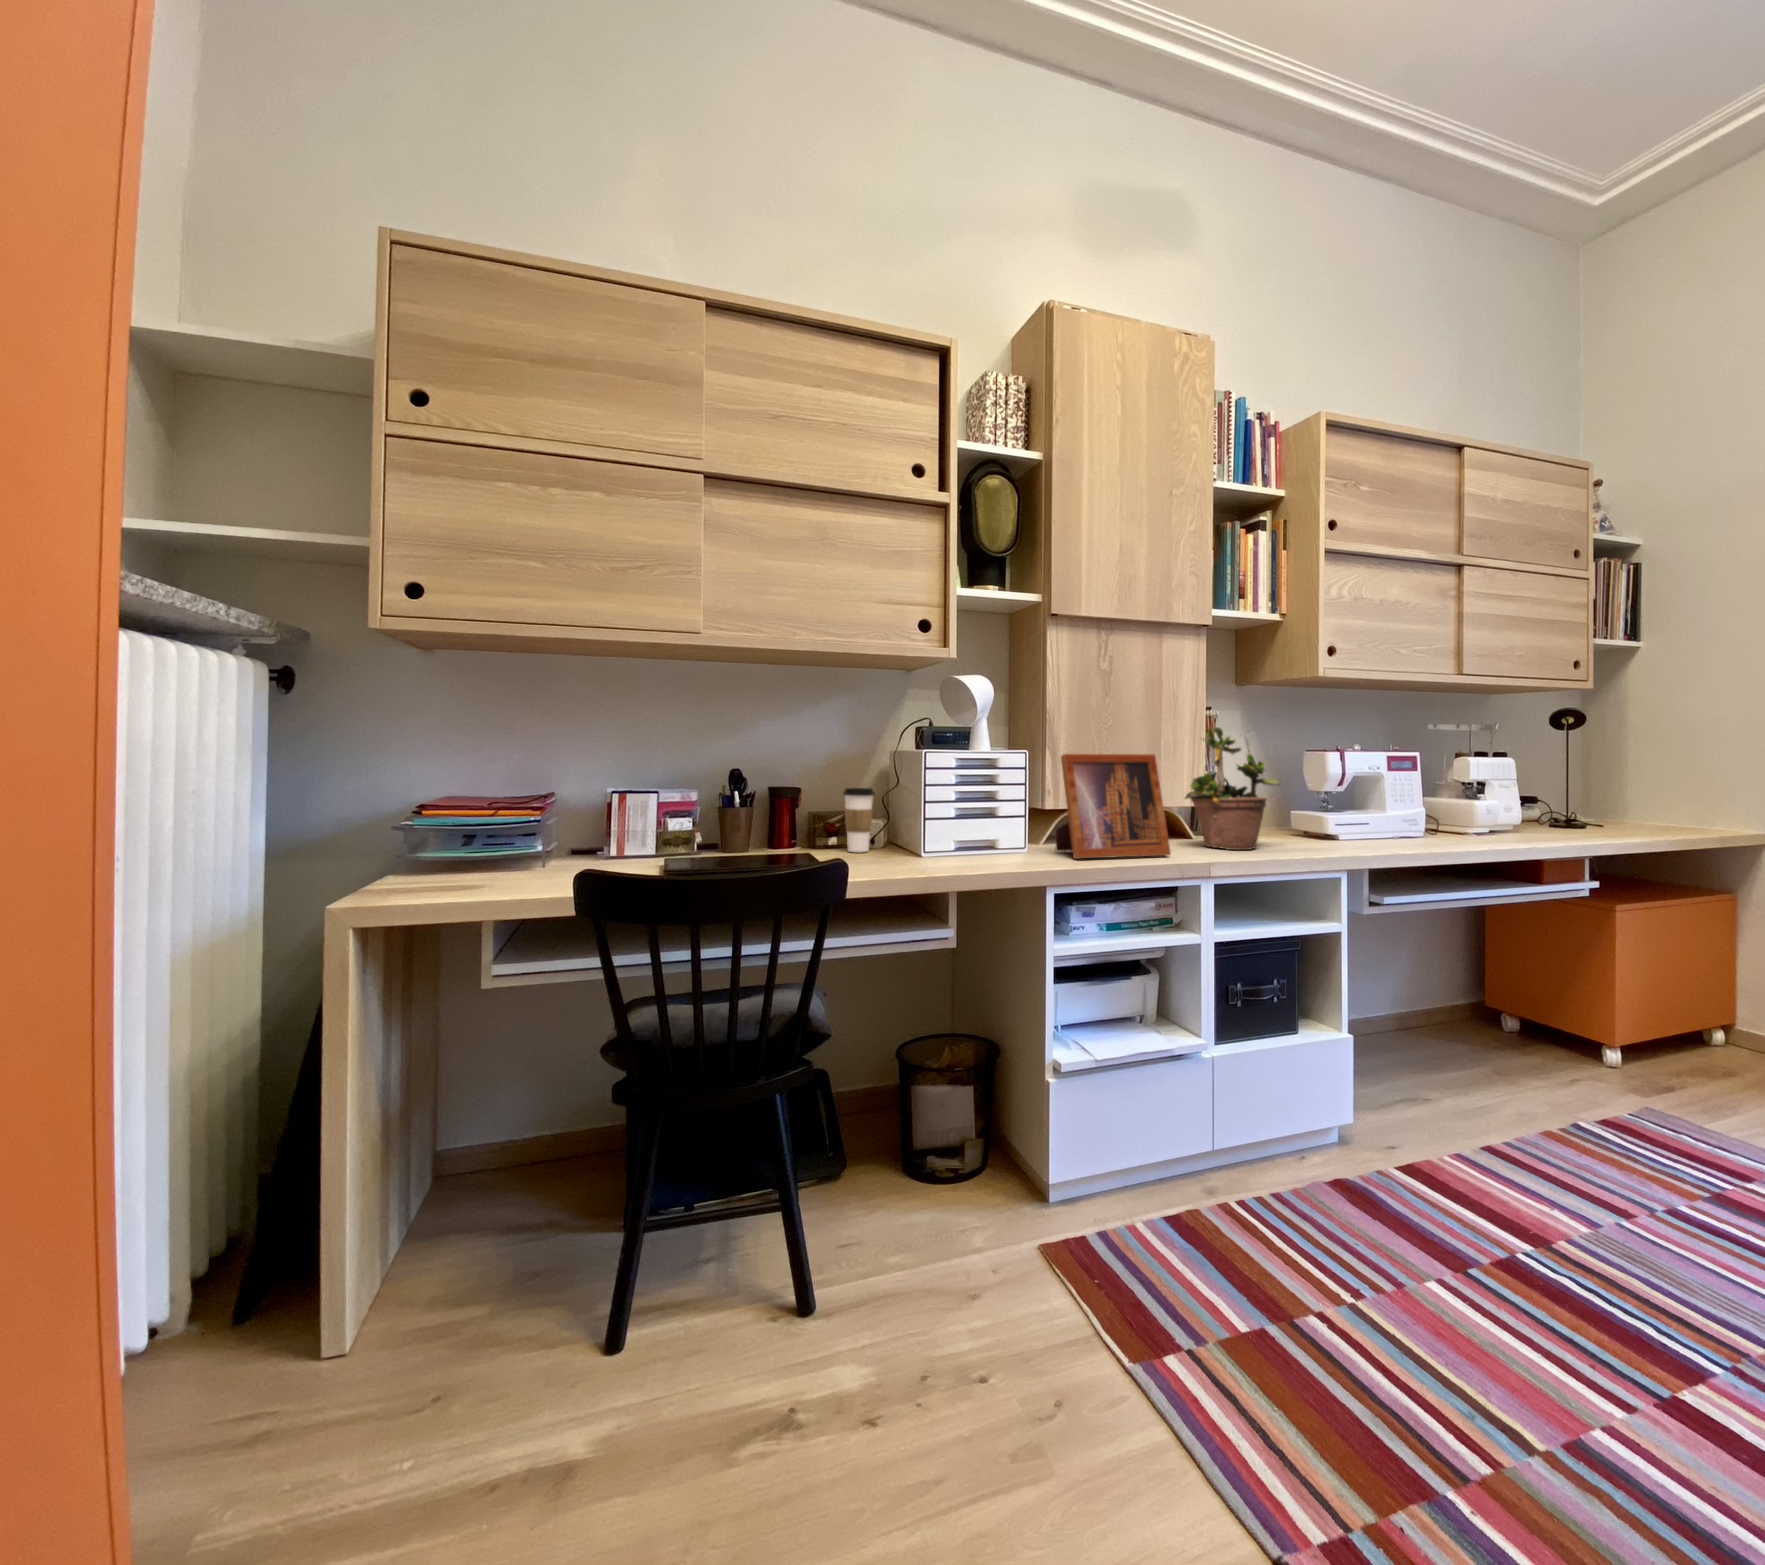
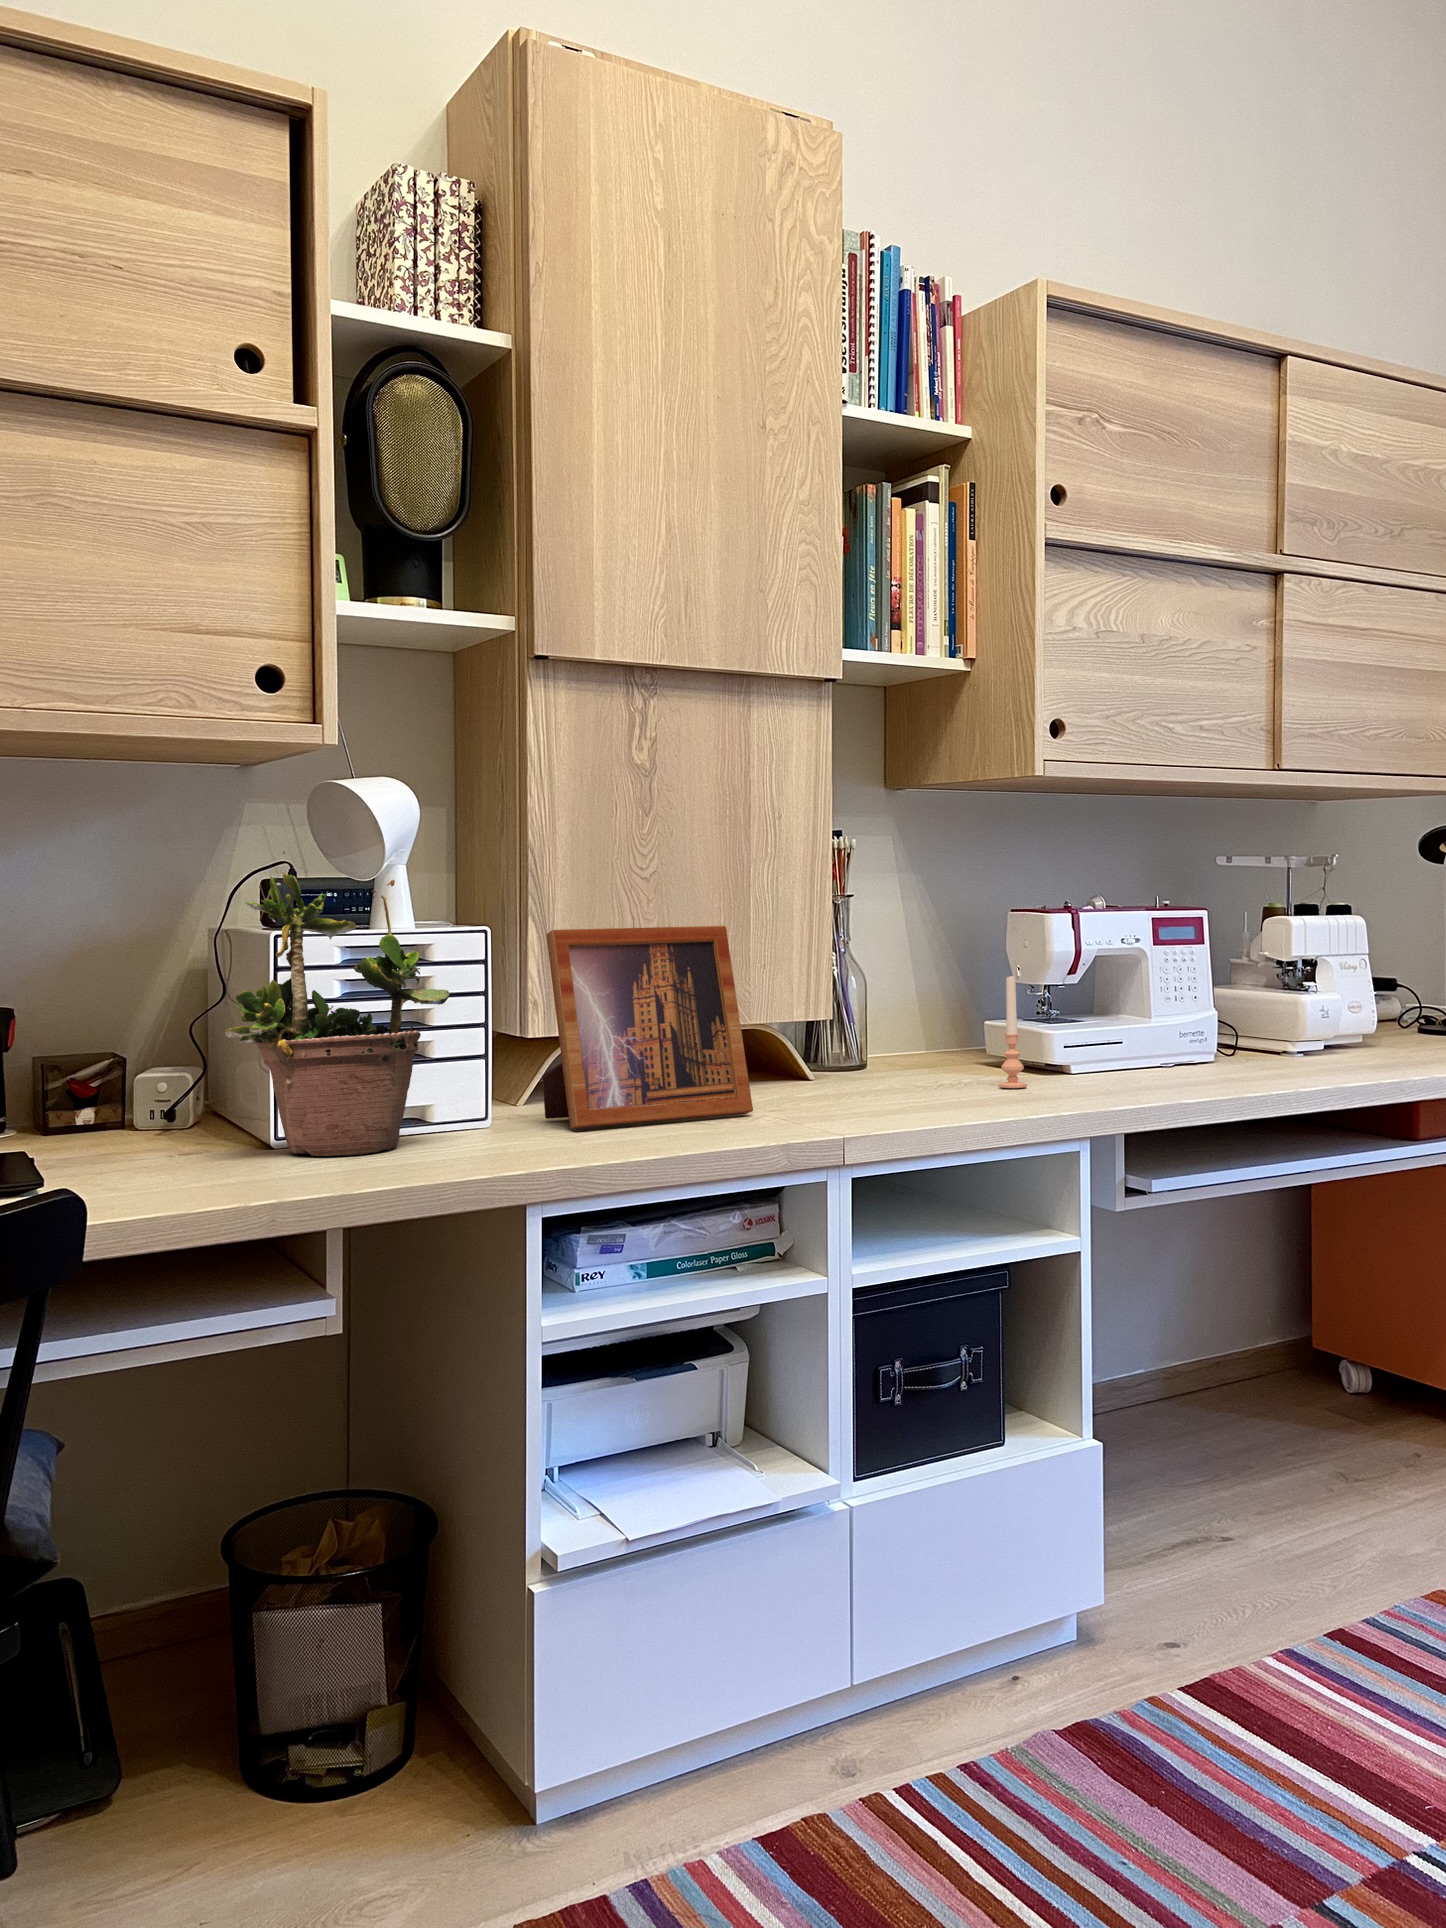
potted plant: present [1185,727,1280,850] -> present [224,851,450,1156]
candle: none [1305,786,1323,850] -> present [999,975,1027,1088]
coffee cup: present [843,788,875,852] -> none [102,1013,172,1146]

